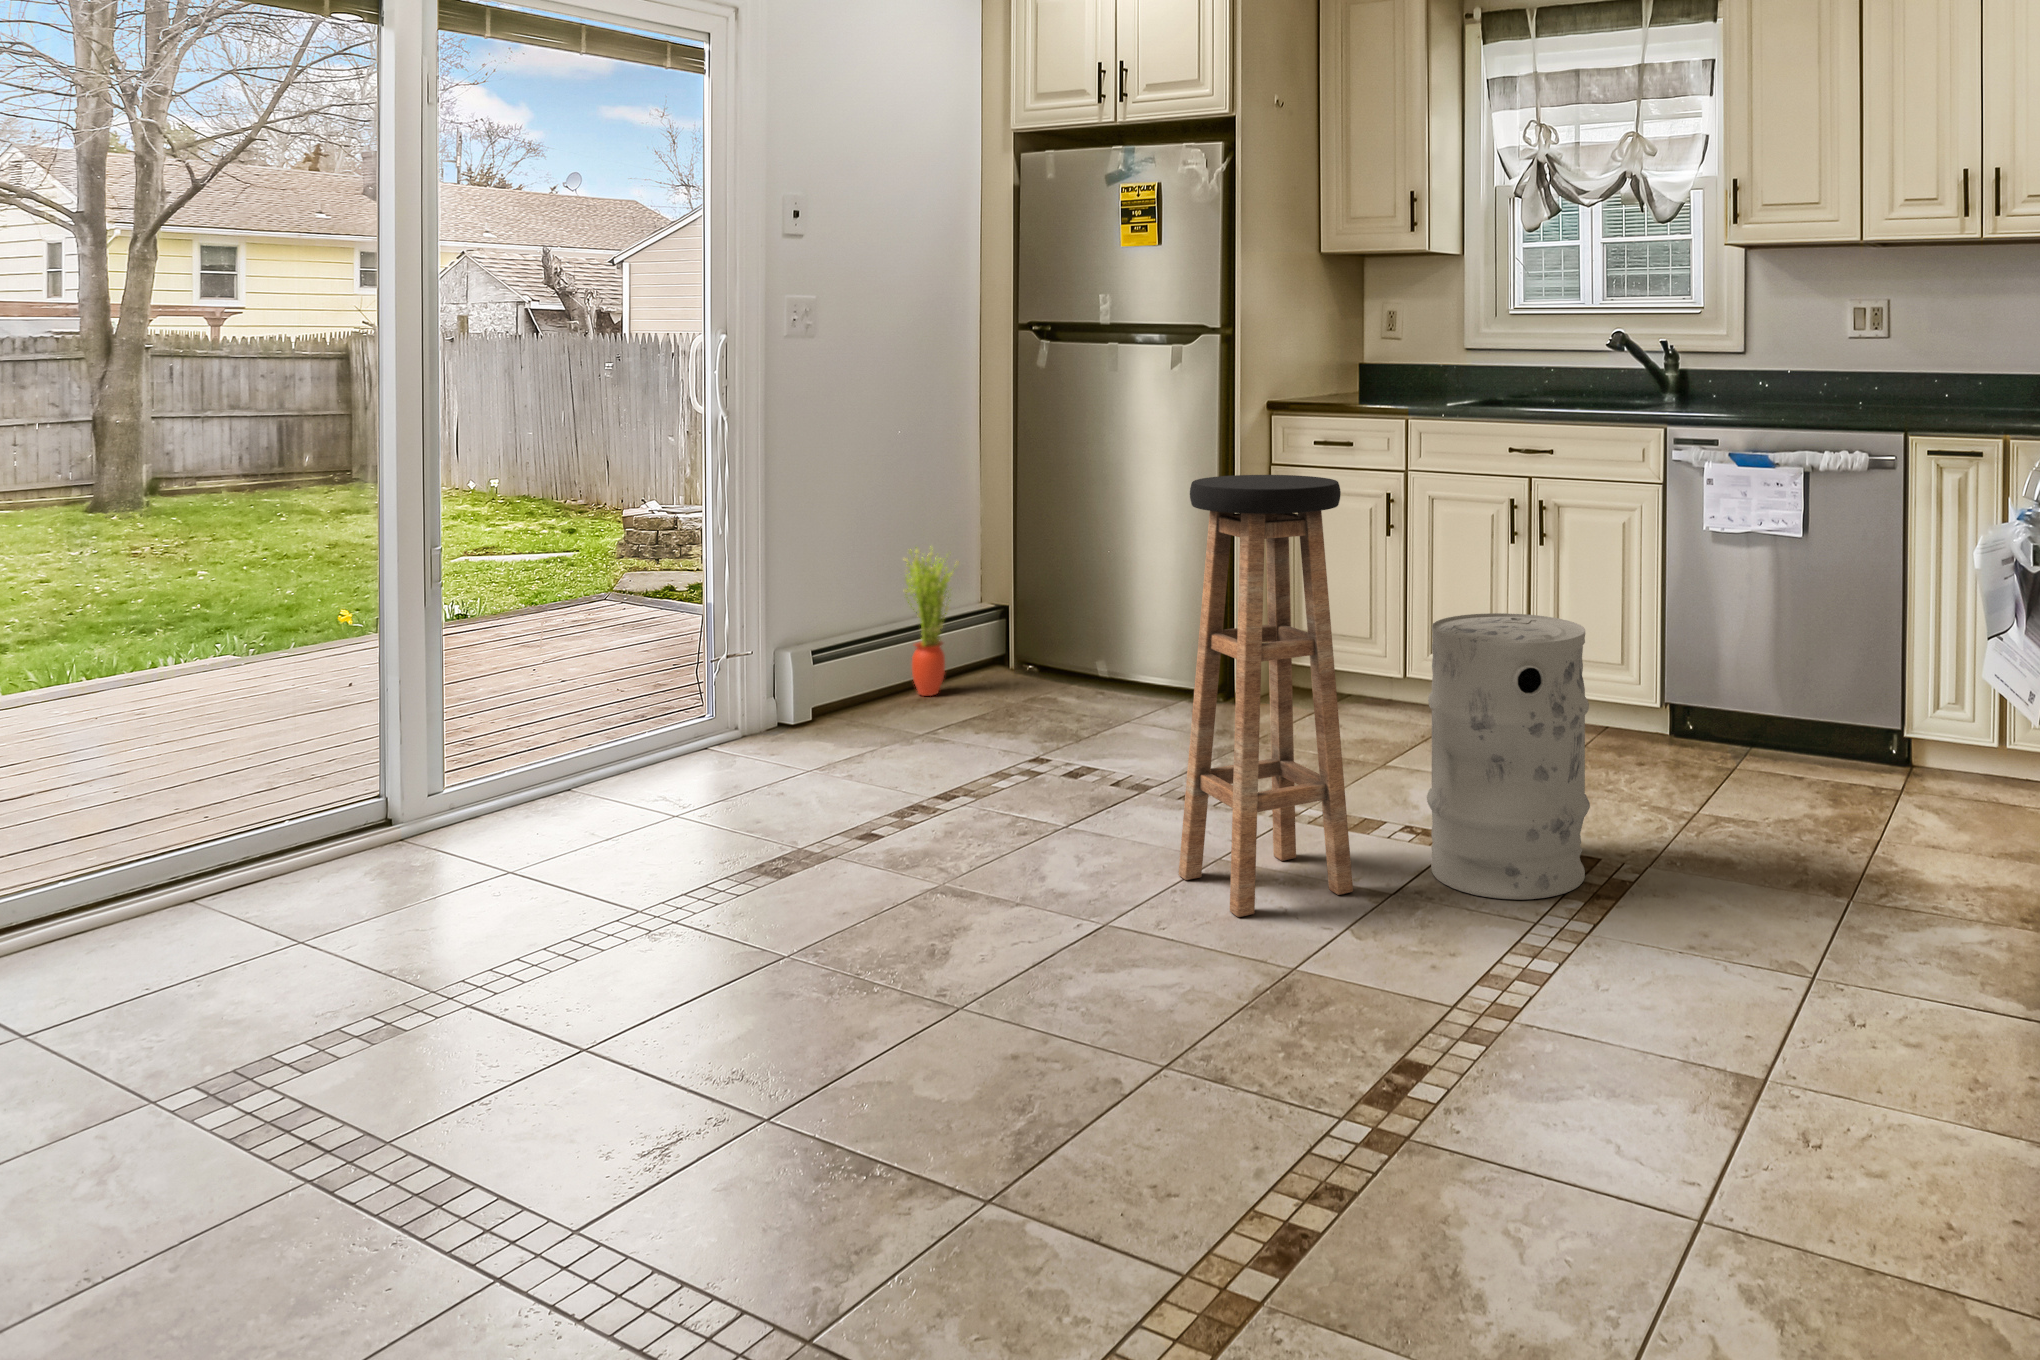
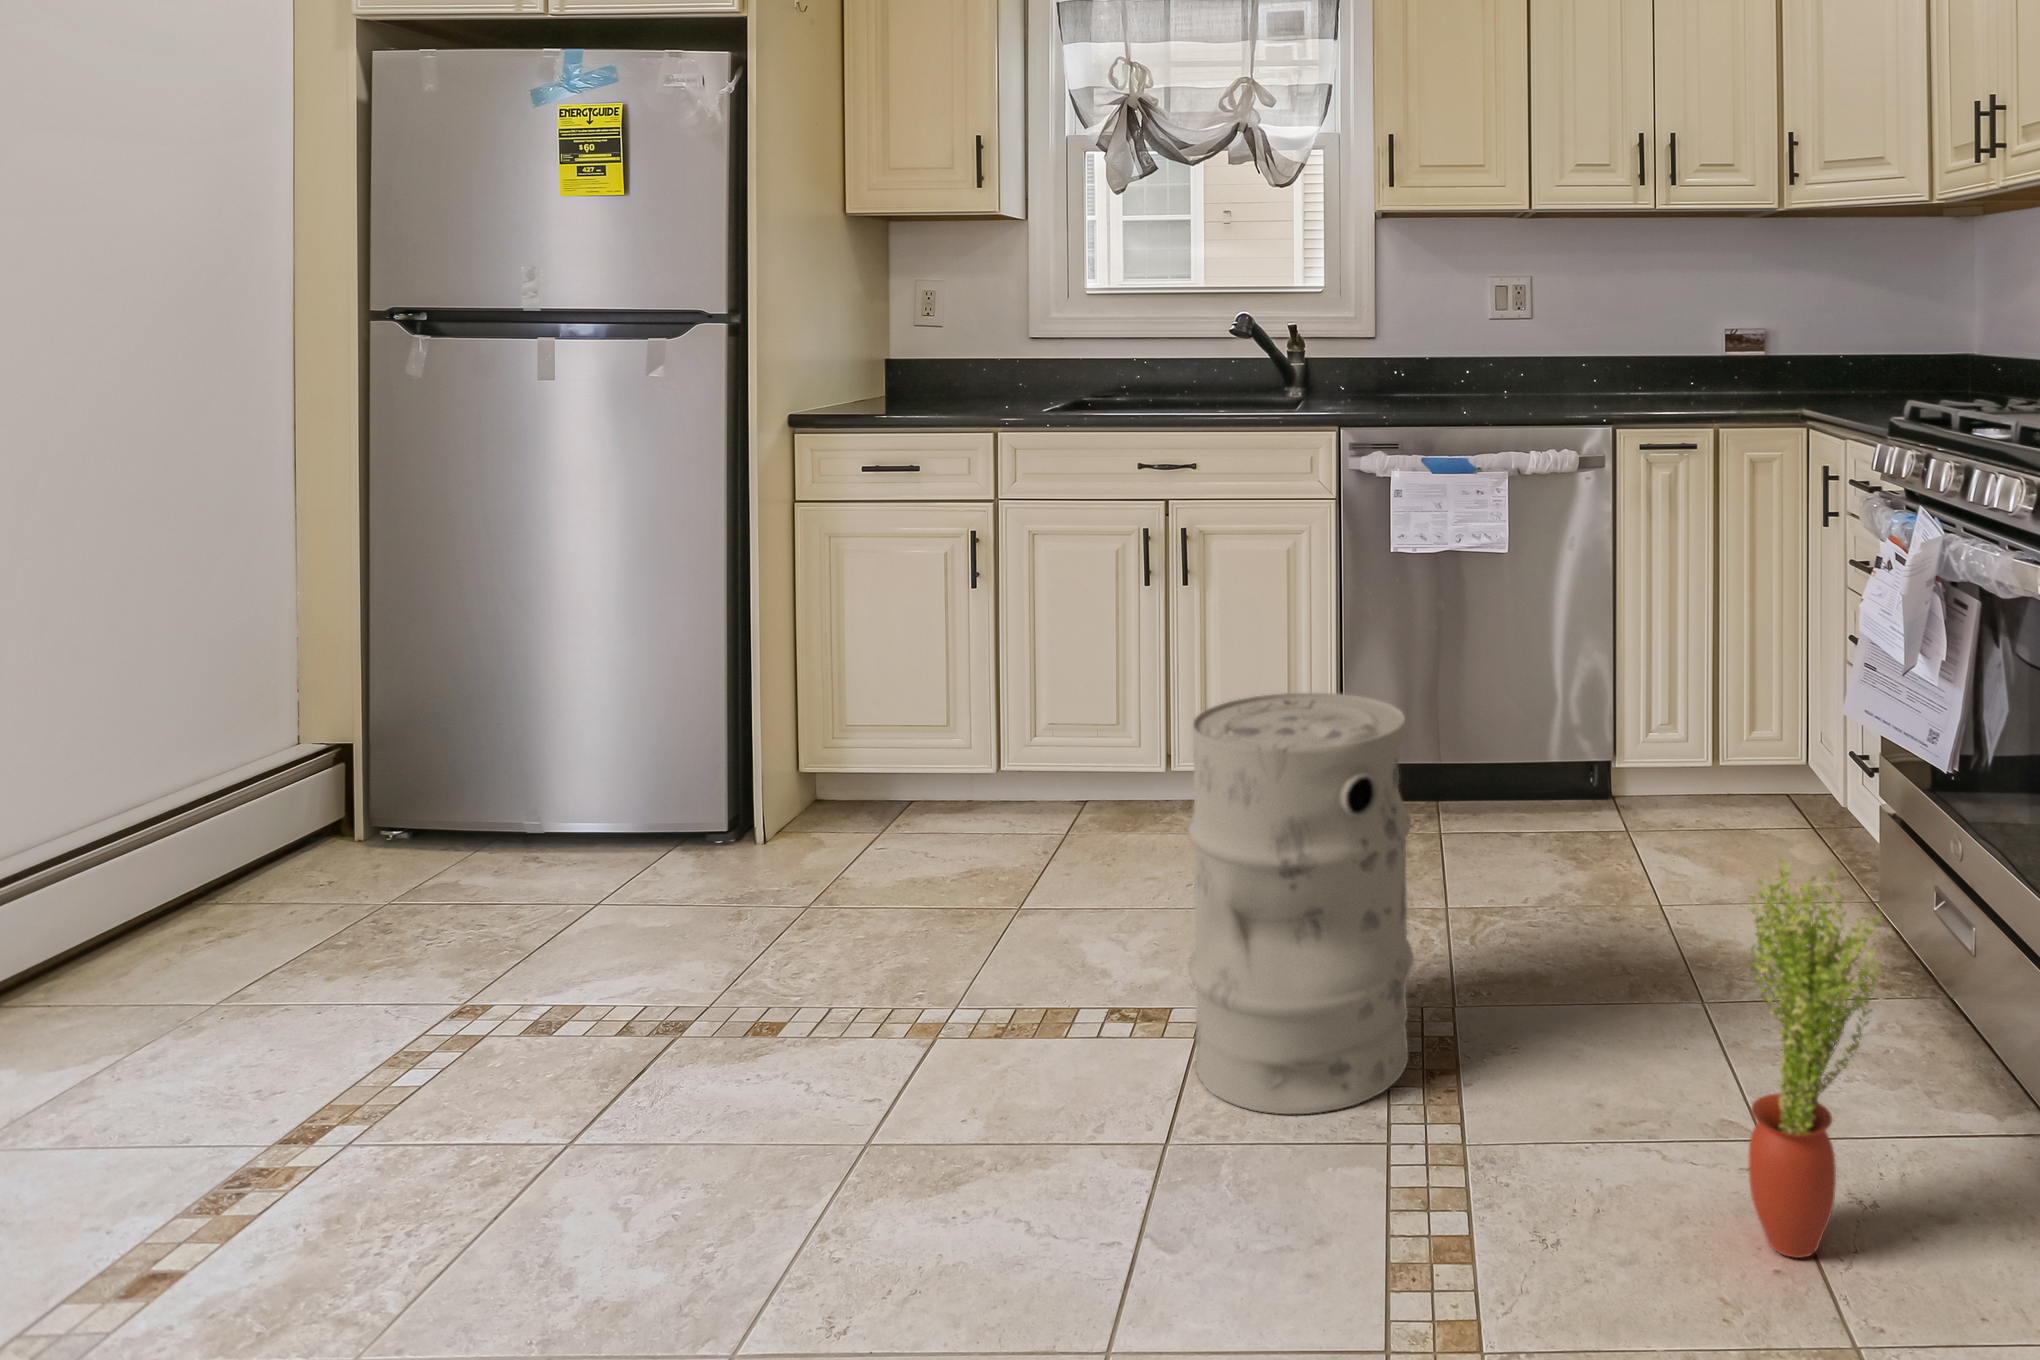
bar stool: present [1179,475,1353,917] -> none [817,530,1116,1269]
potted plant: present [904,547,958,696] -> present [1748,859,1882,1258]

